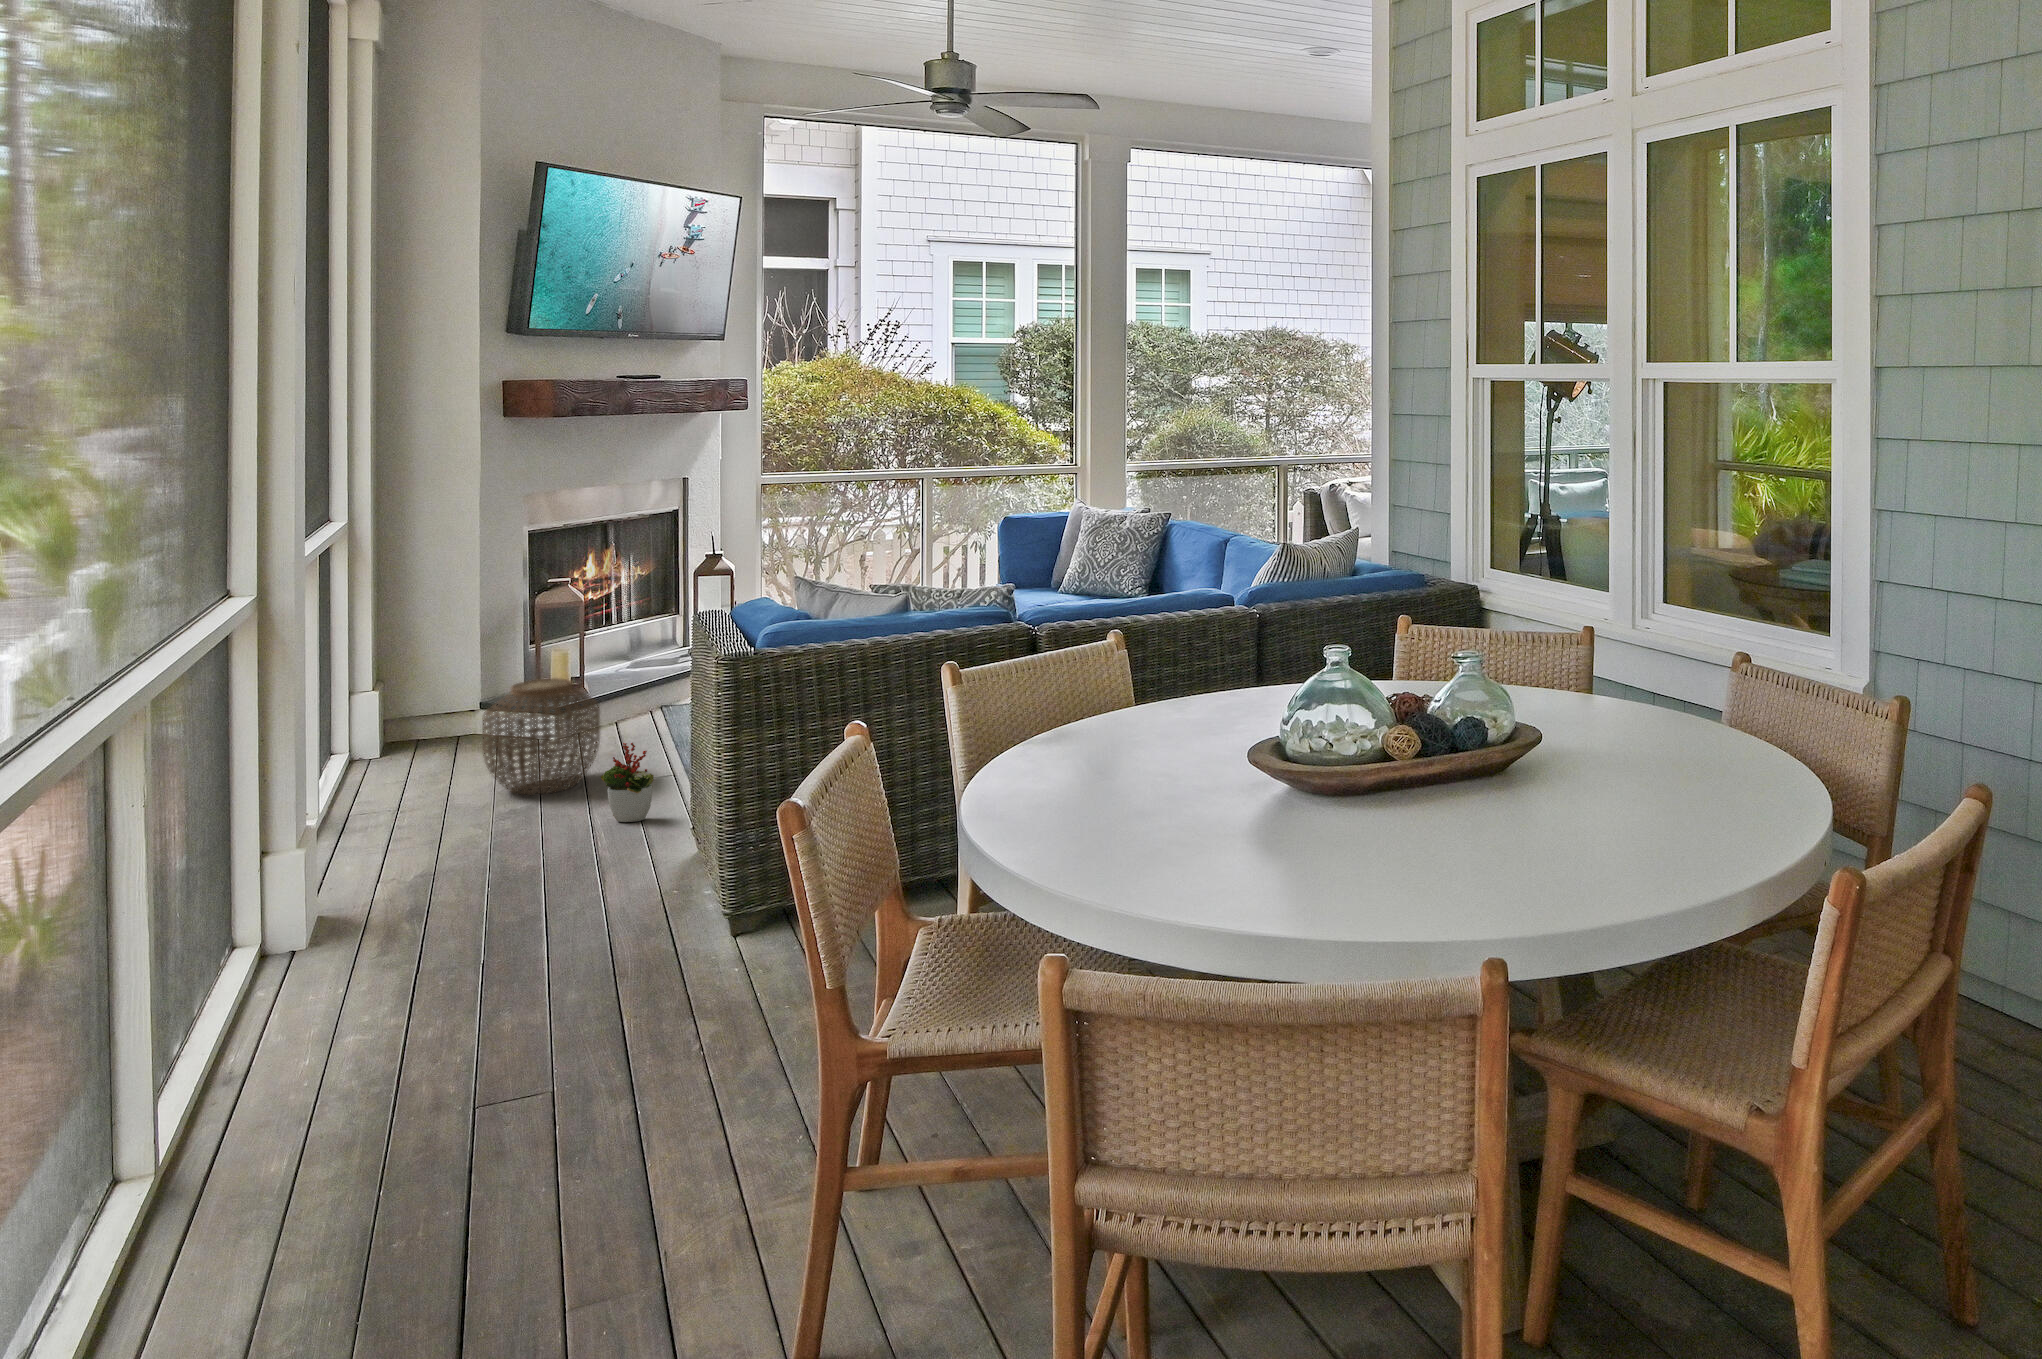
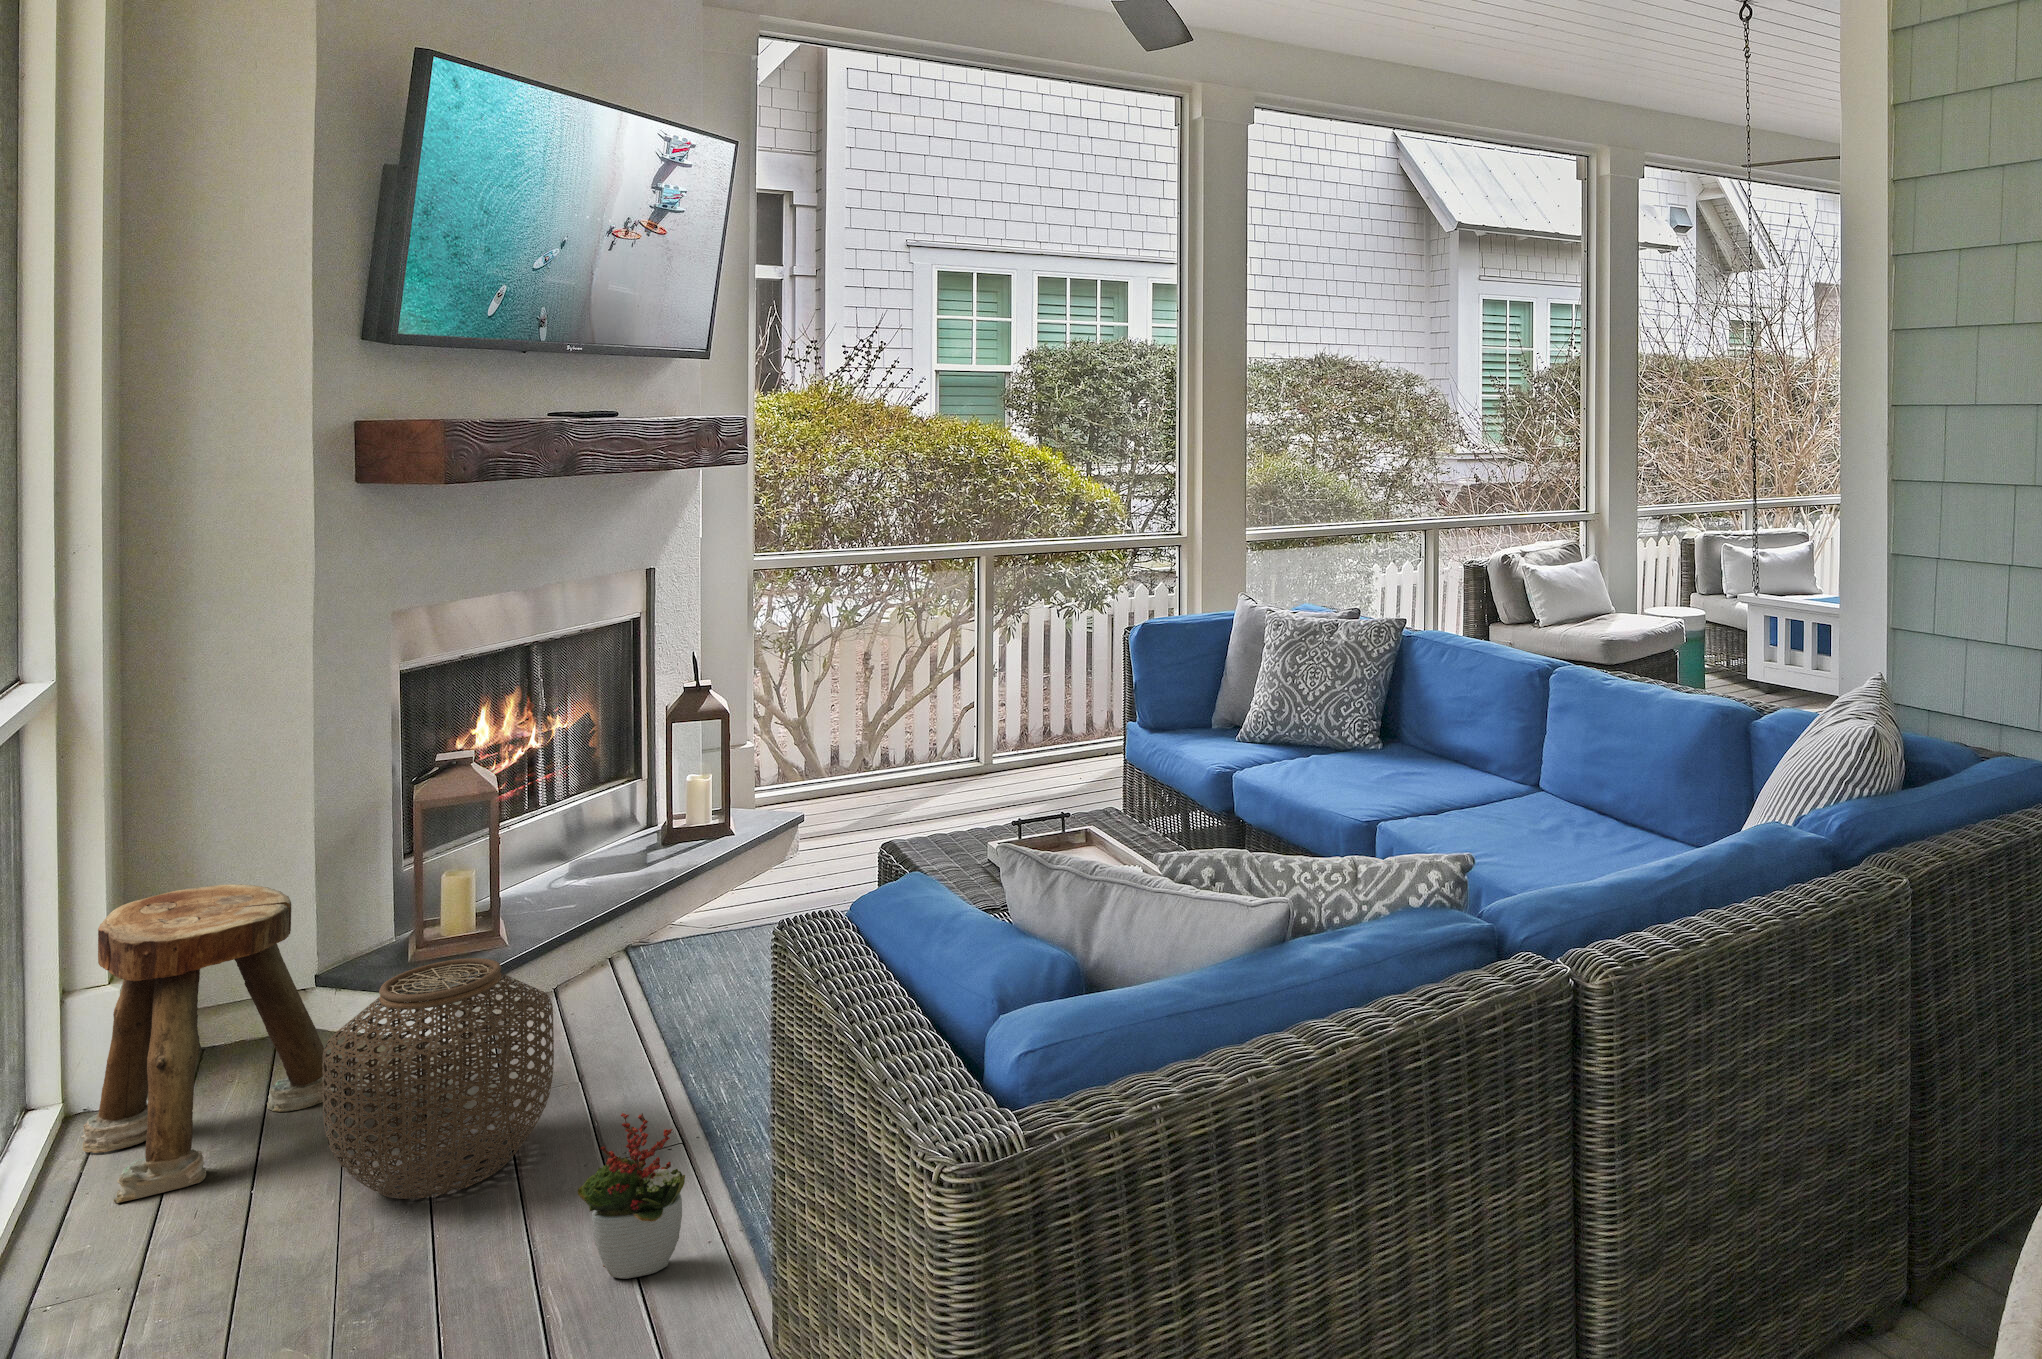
stool: none [361,639,488,790] -> present [81,884,333,1203]

